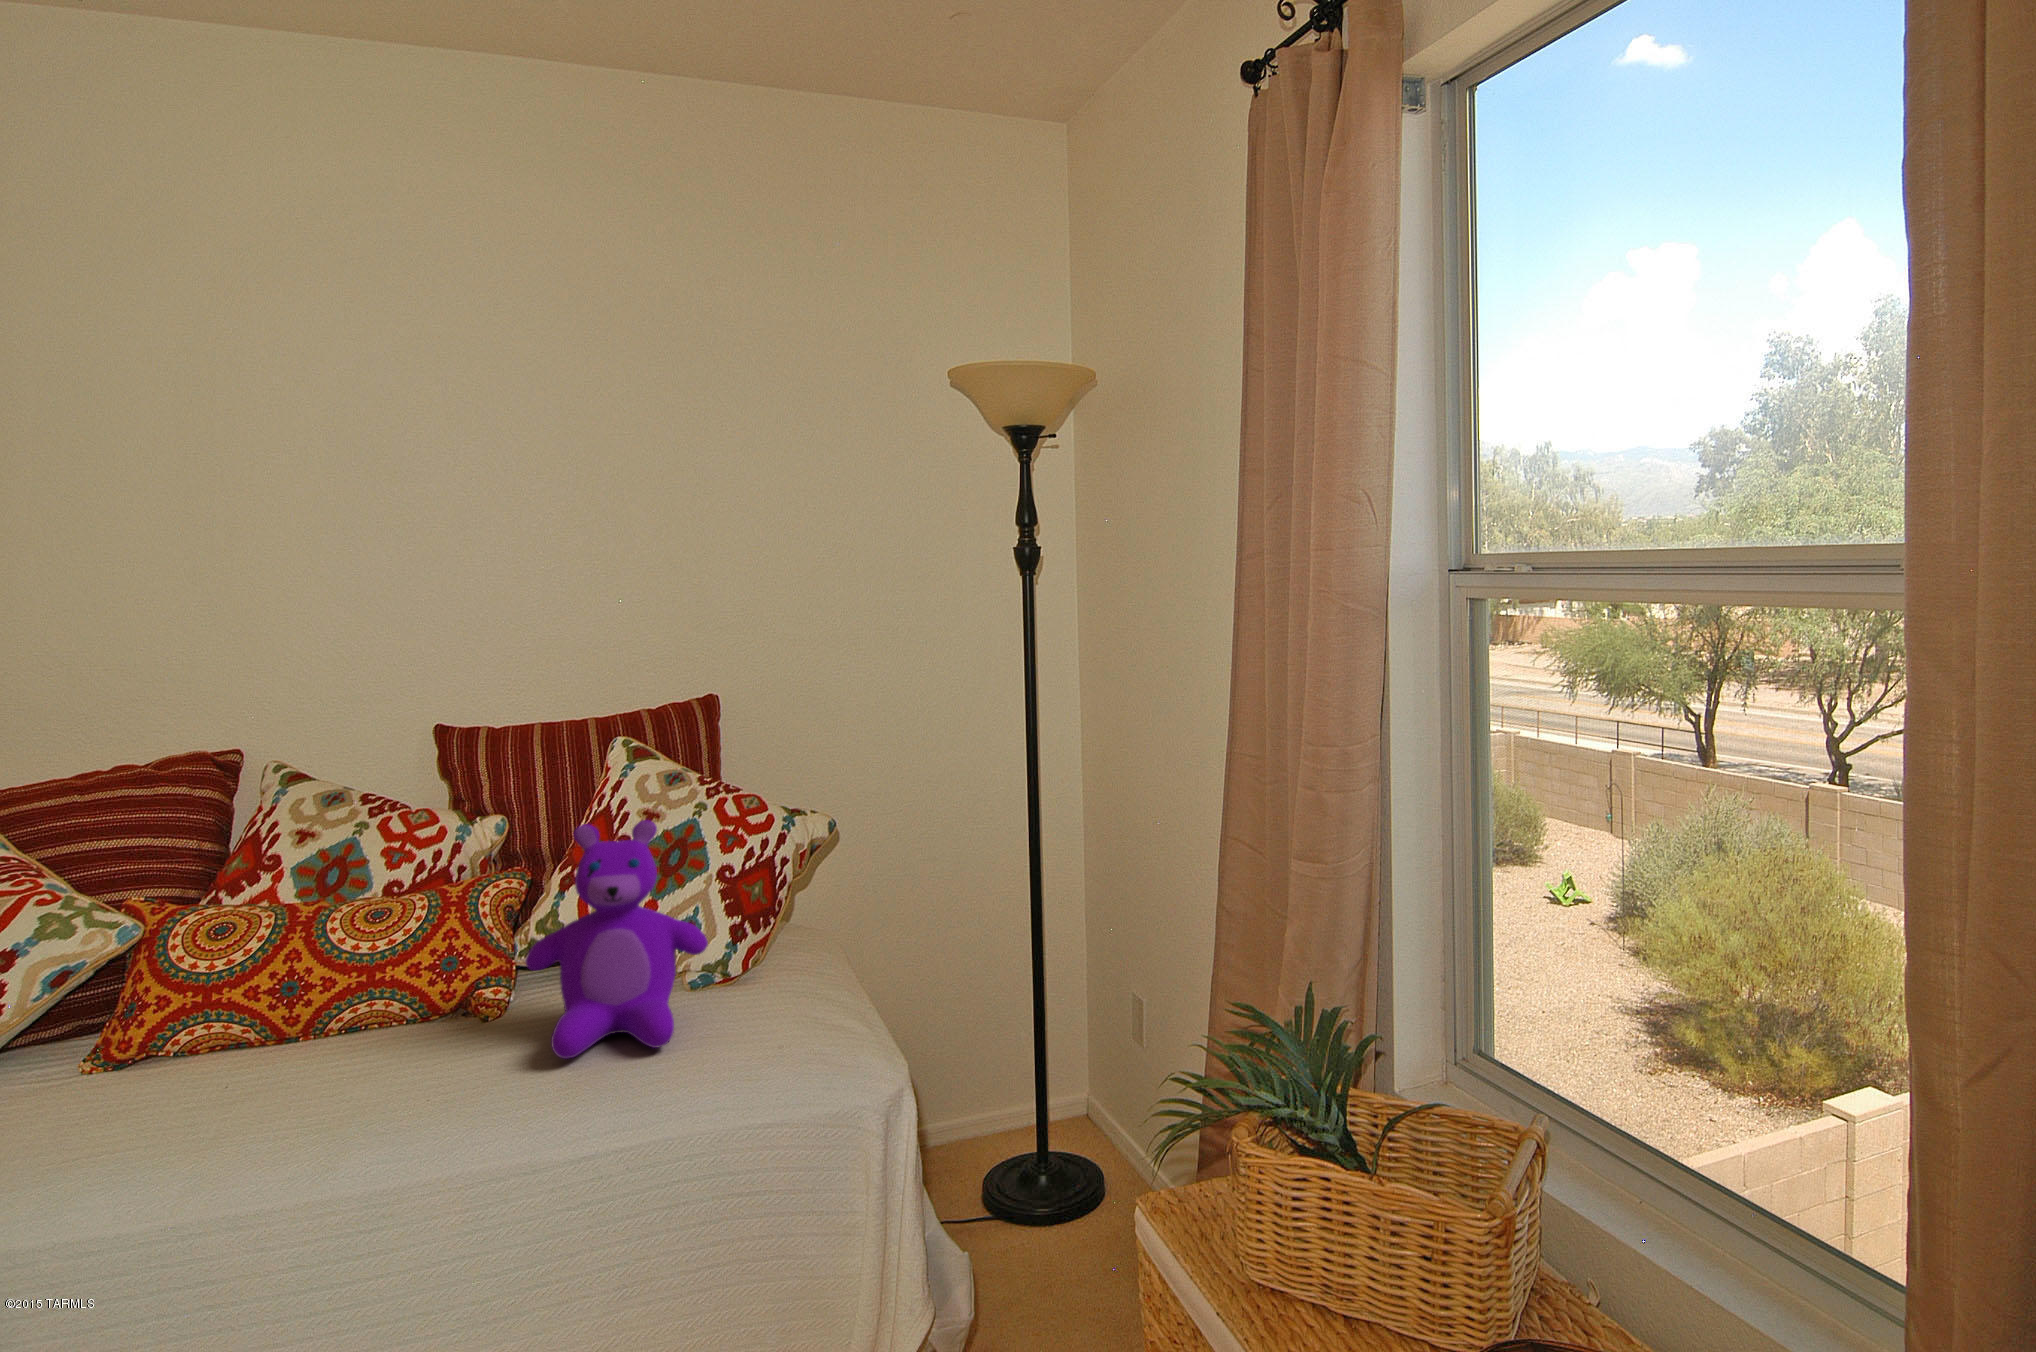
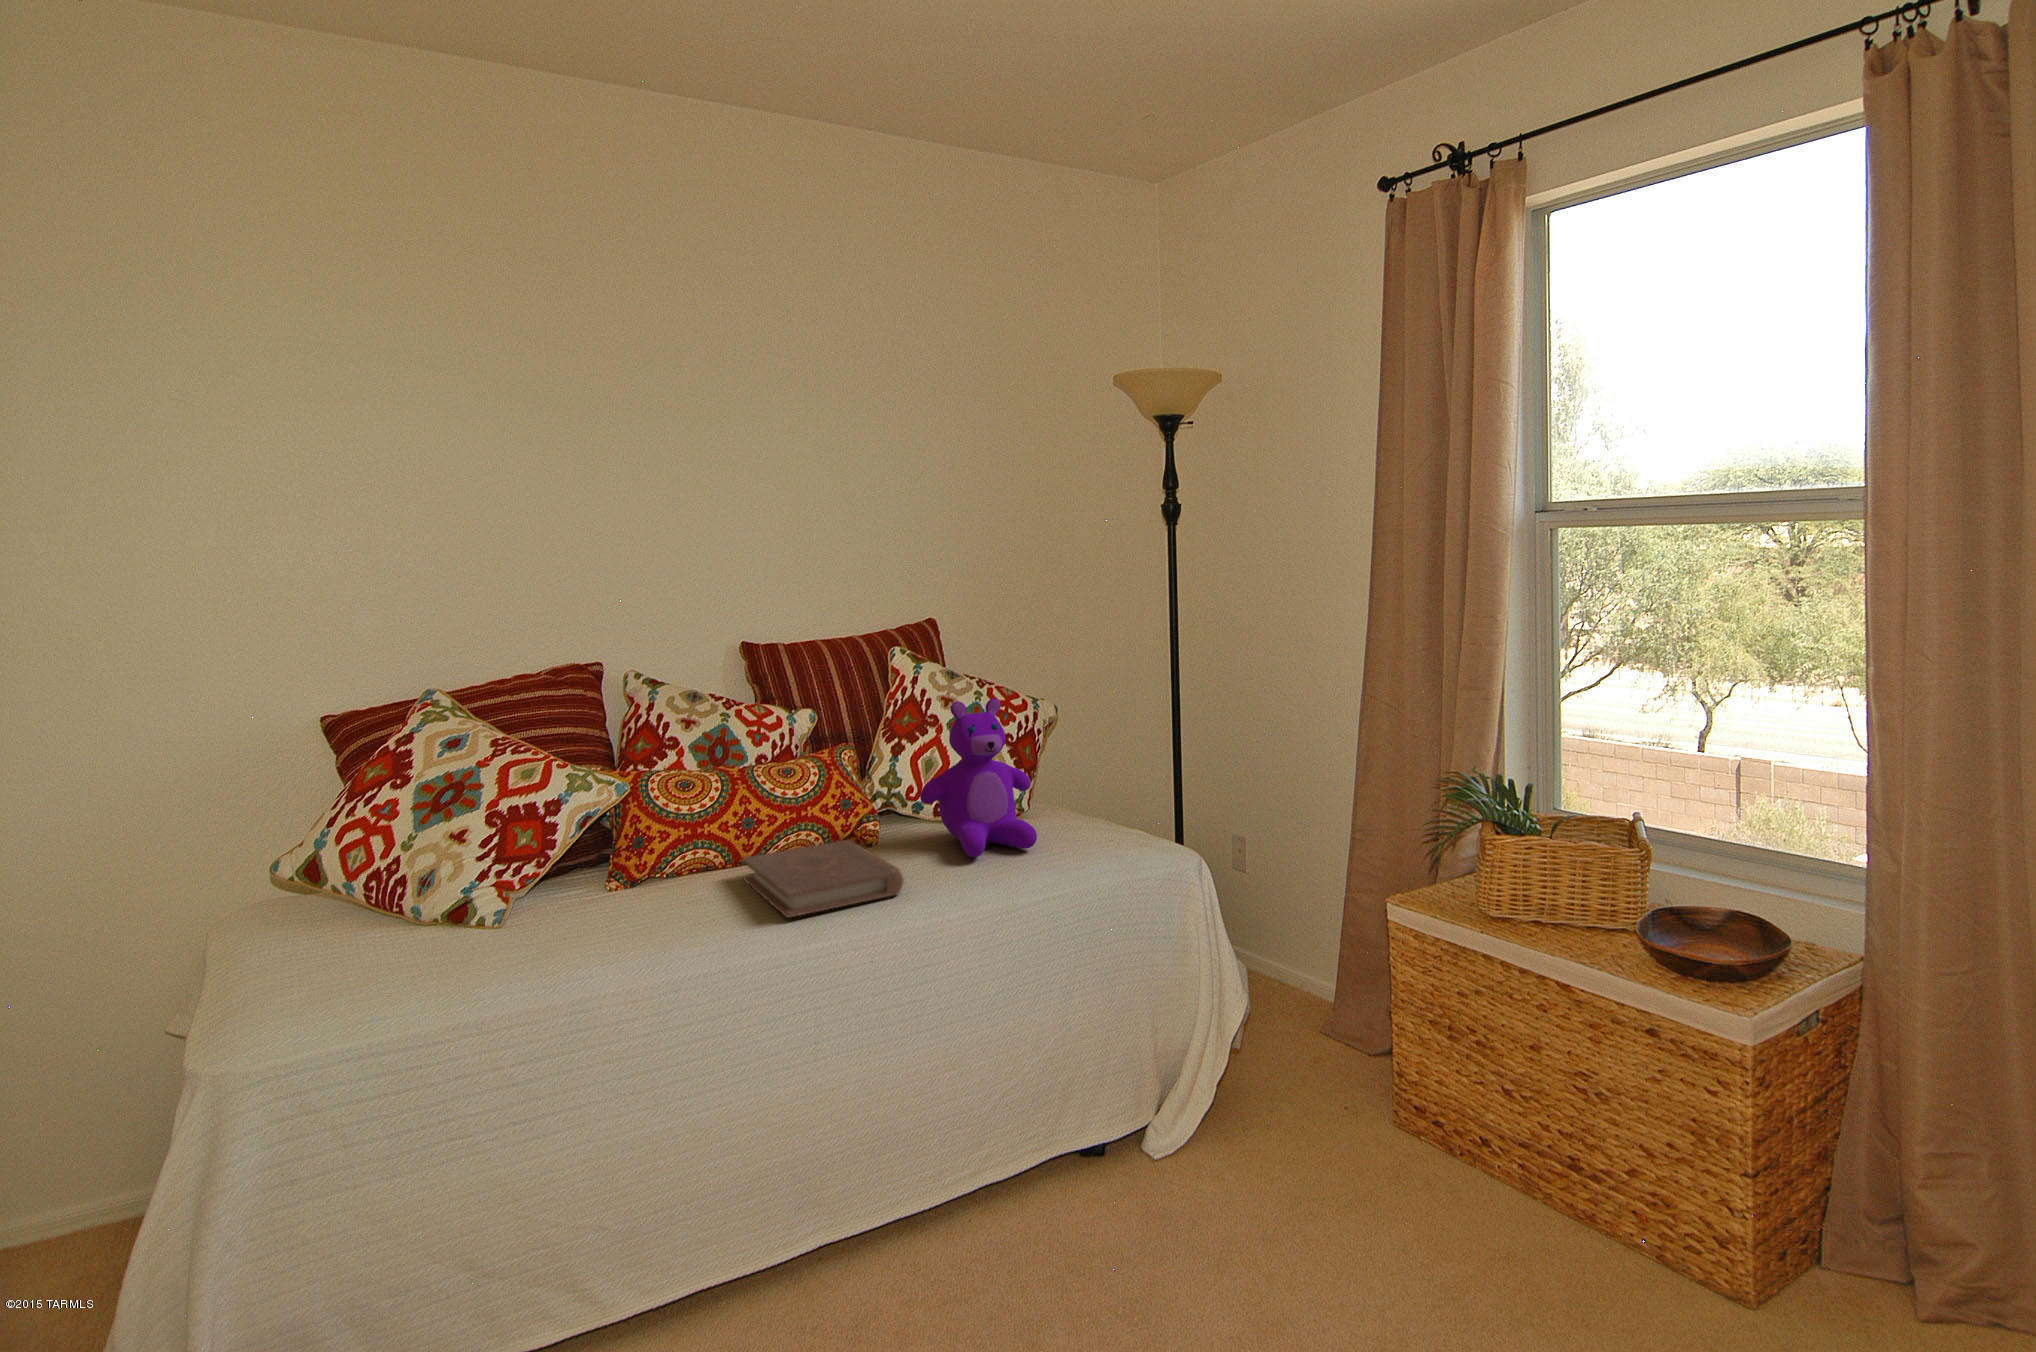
book: none [190,1018,426,1152] -> present [743,840,904,918]

